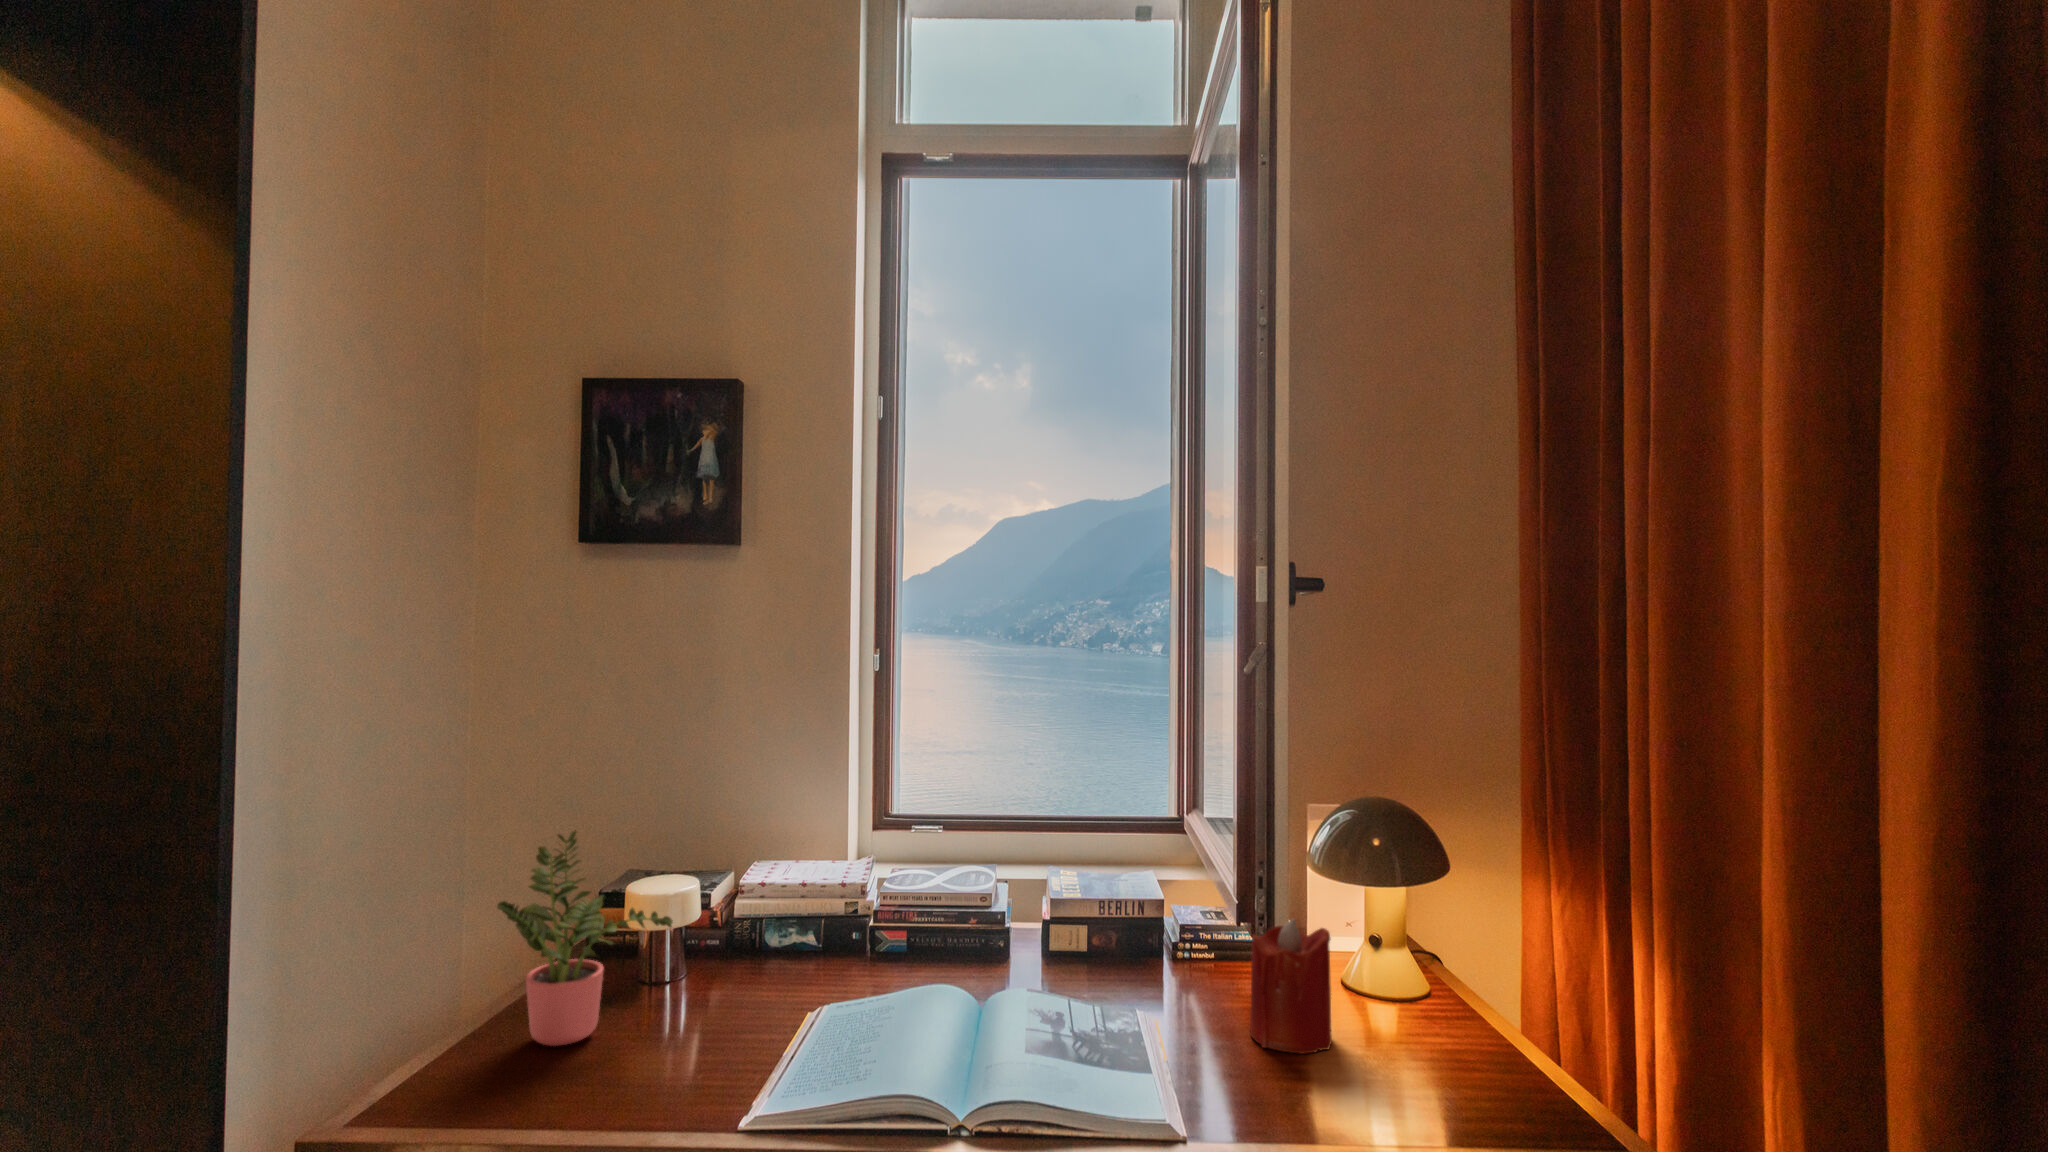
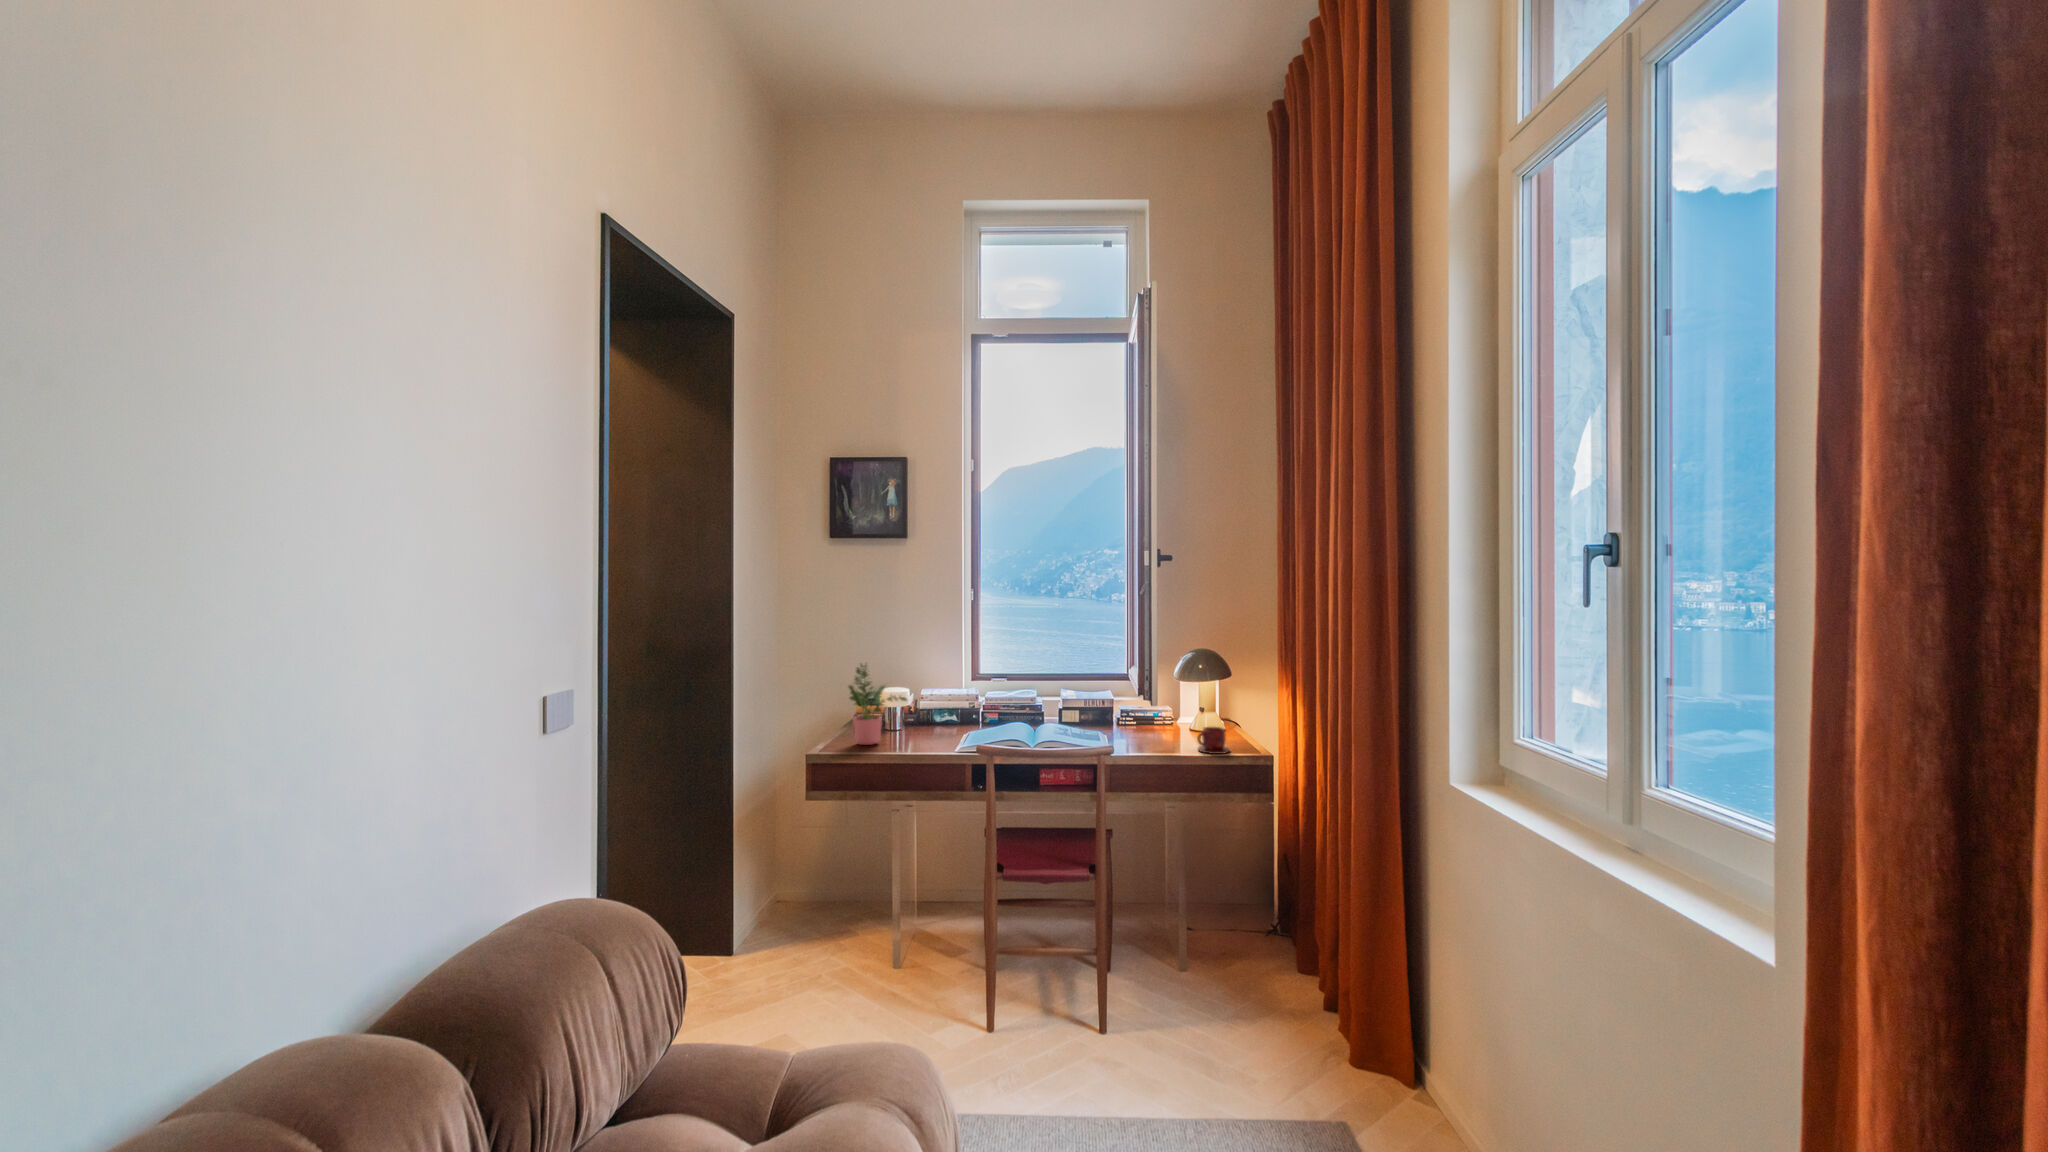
candle: present [1250,919,1332,1054] -> none [1144,694,1177,744]
teacup: none [1401,1021,1491,1110] -> present [1197,727,1230,754]

